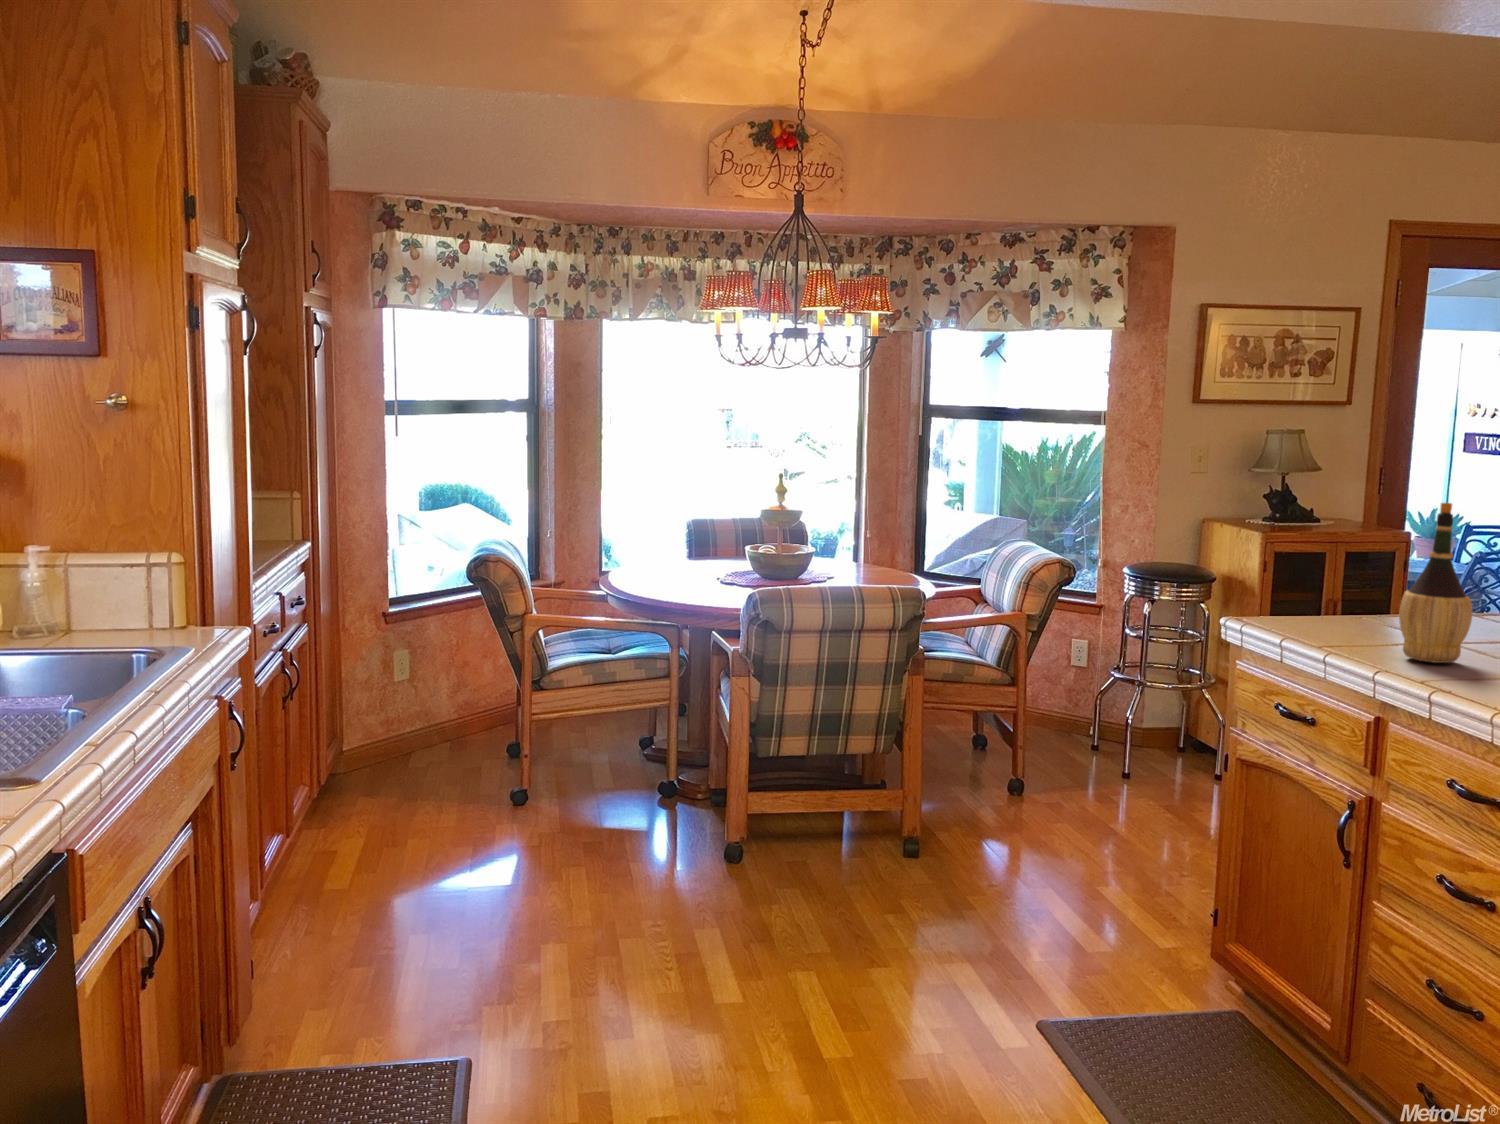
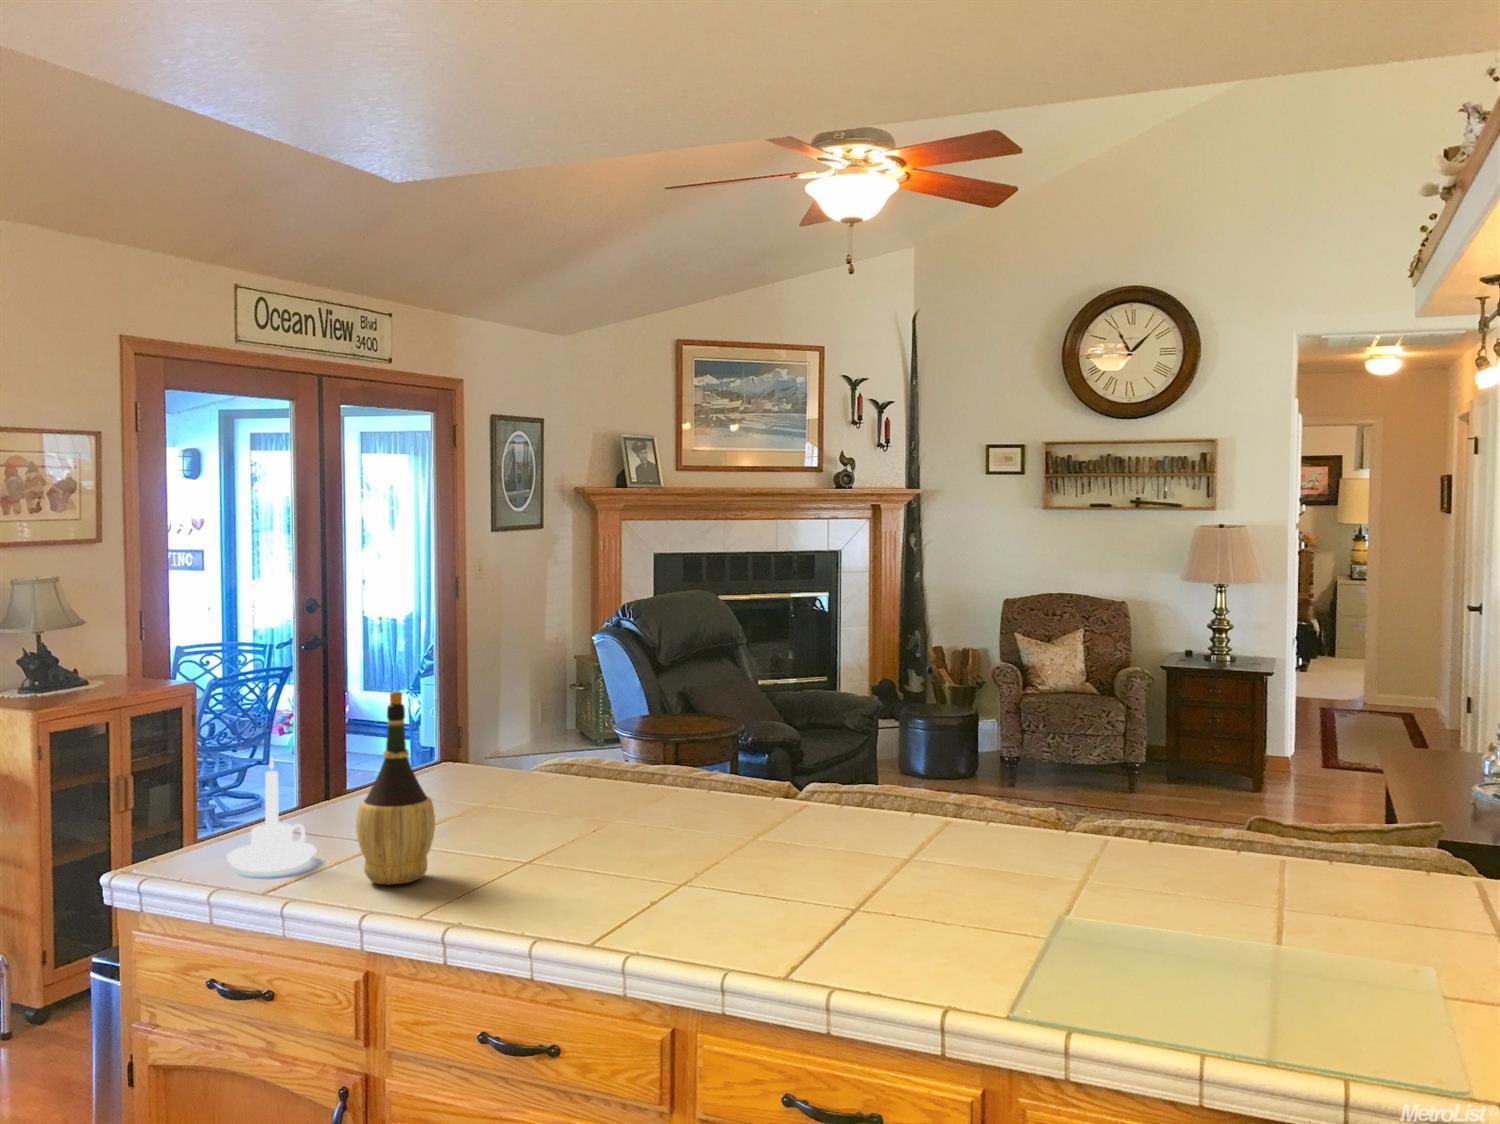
candle holder: none [1308,549,1382,639] -> present [227,758,316,872]

